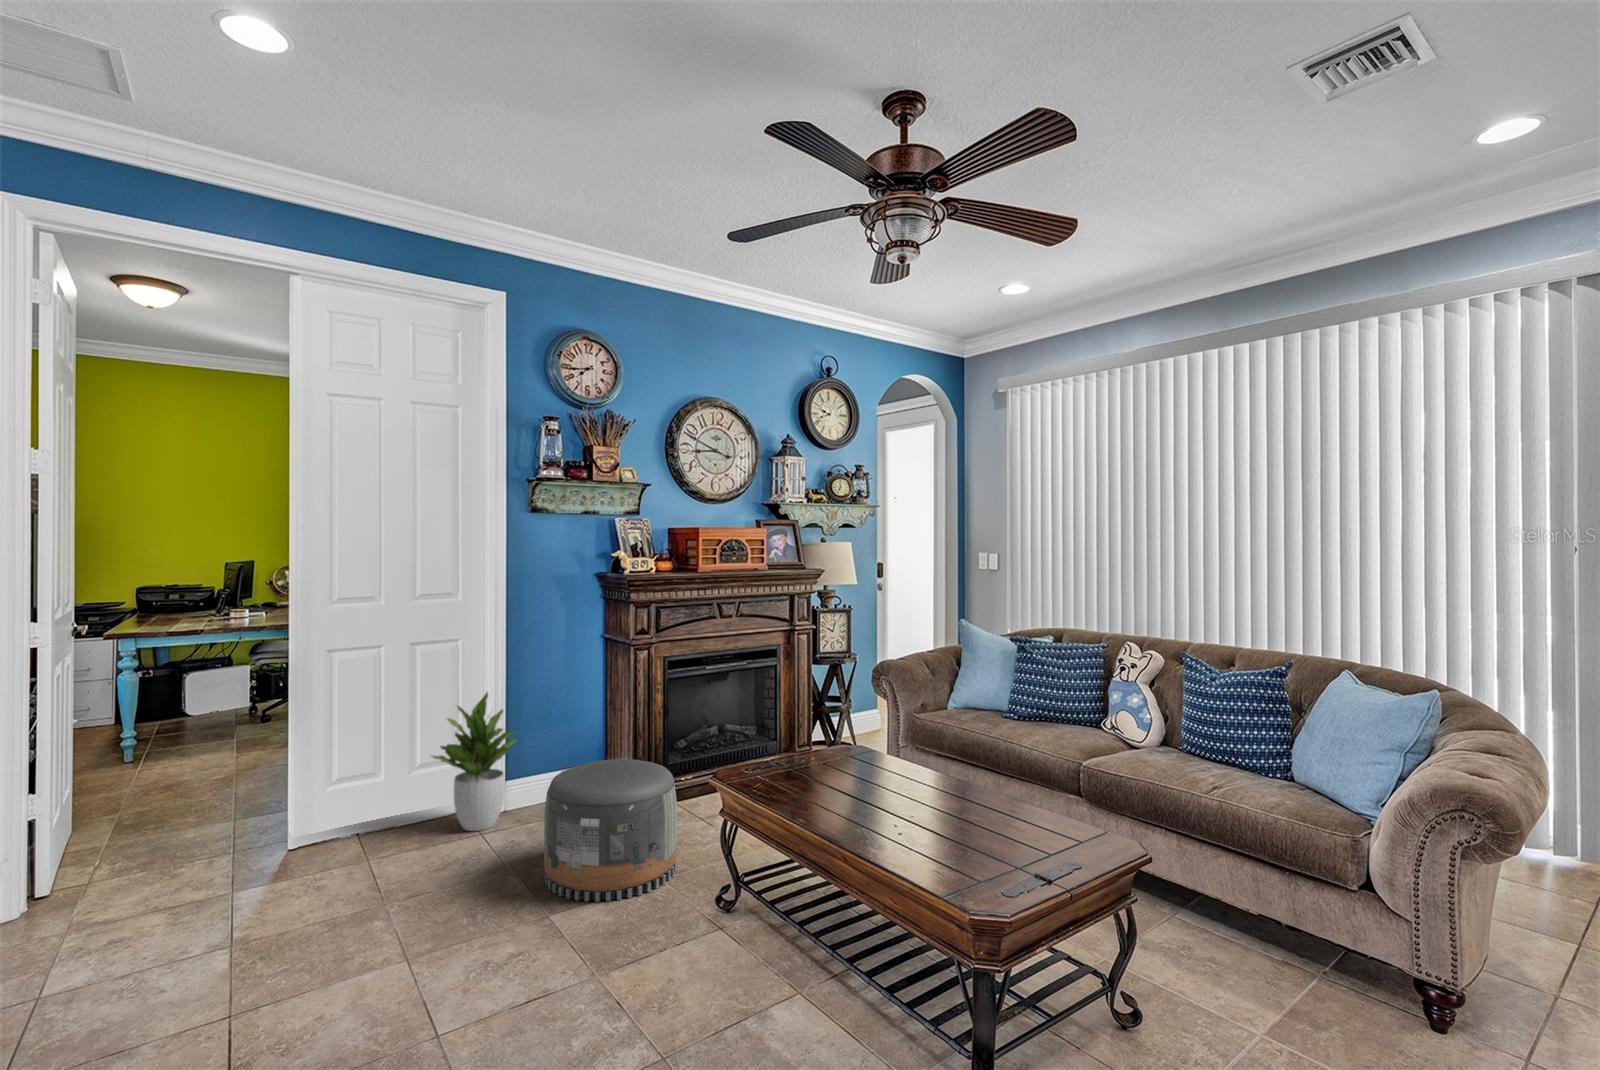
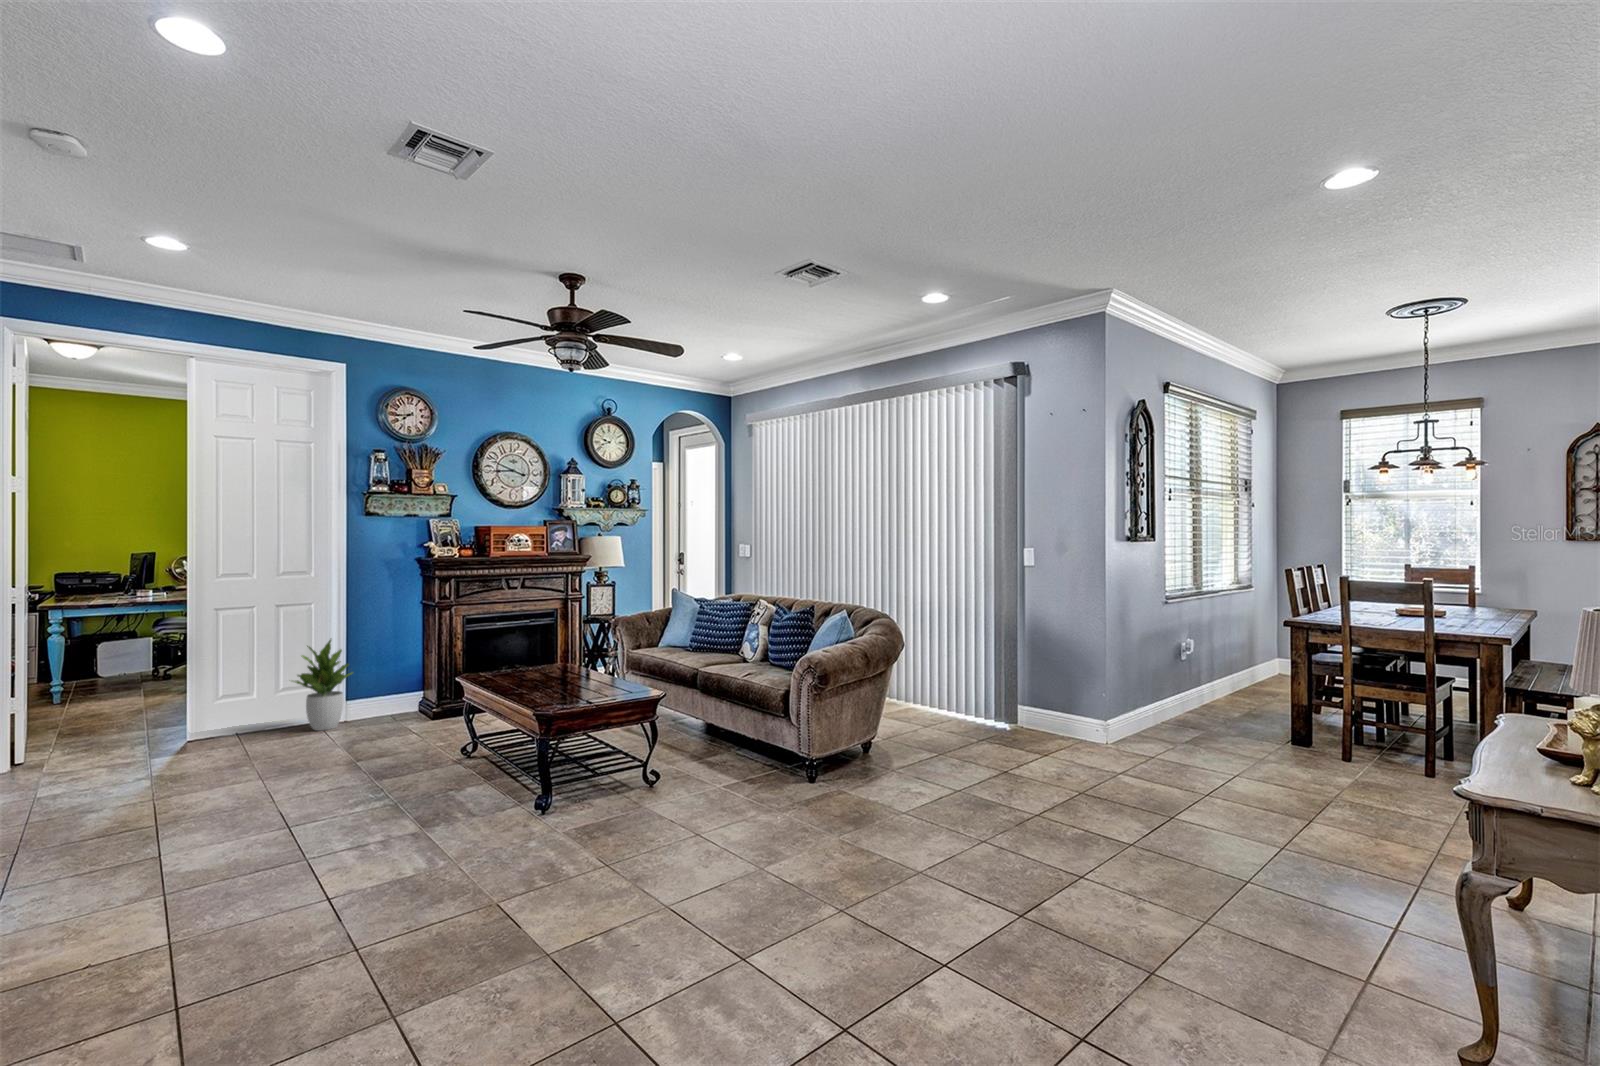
pouf: present [544,759,677,902] -> none [360,677,452,756]

